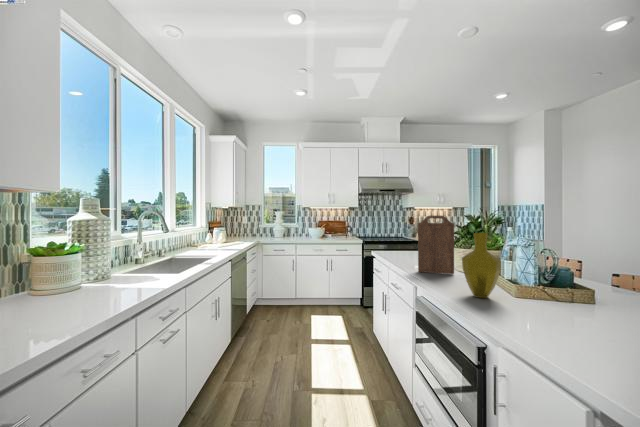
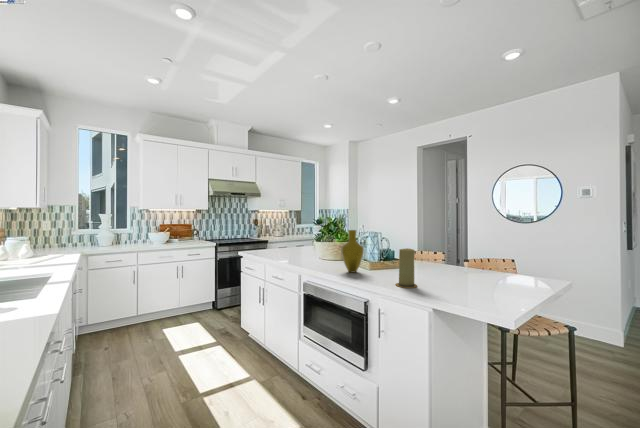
cutting board: present [418,216,454,274] -> none [300,218,325,263]
candle: none [544,274,598,356] -> present [396,248,417,288]

